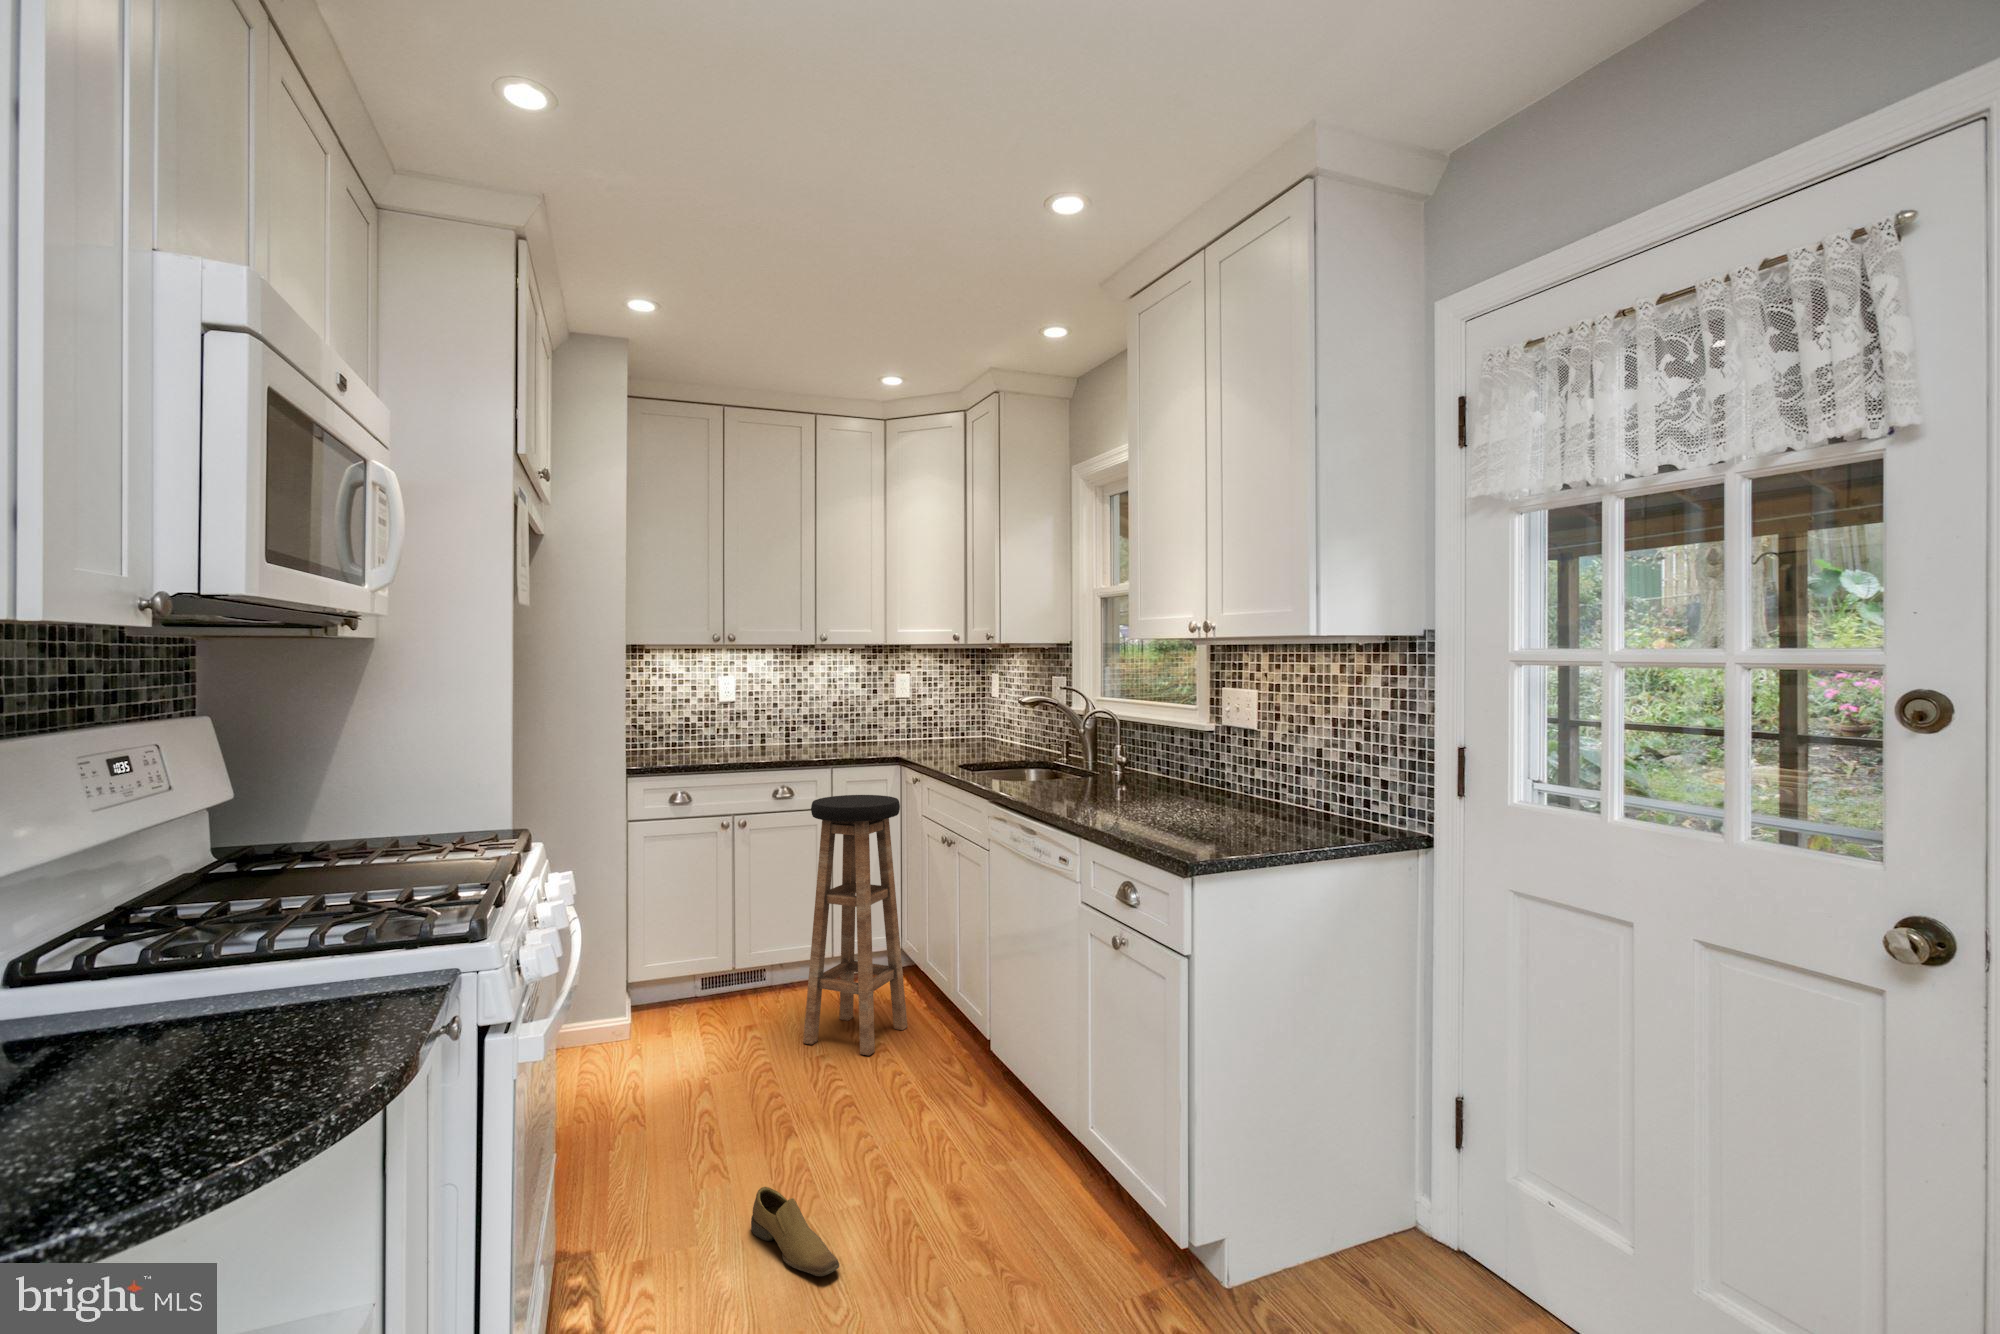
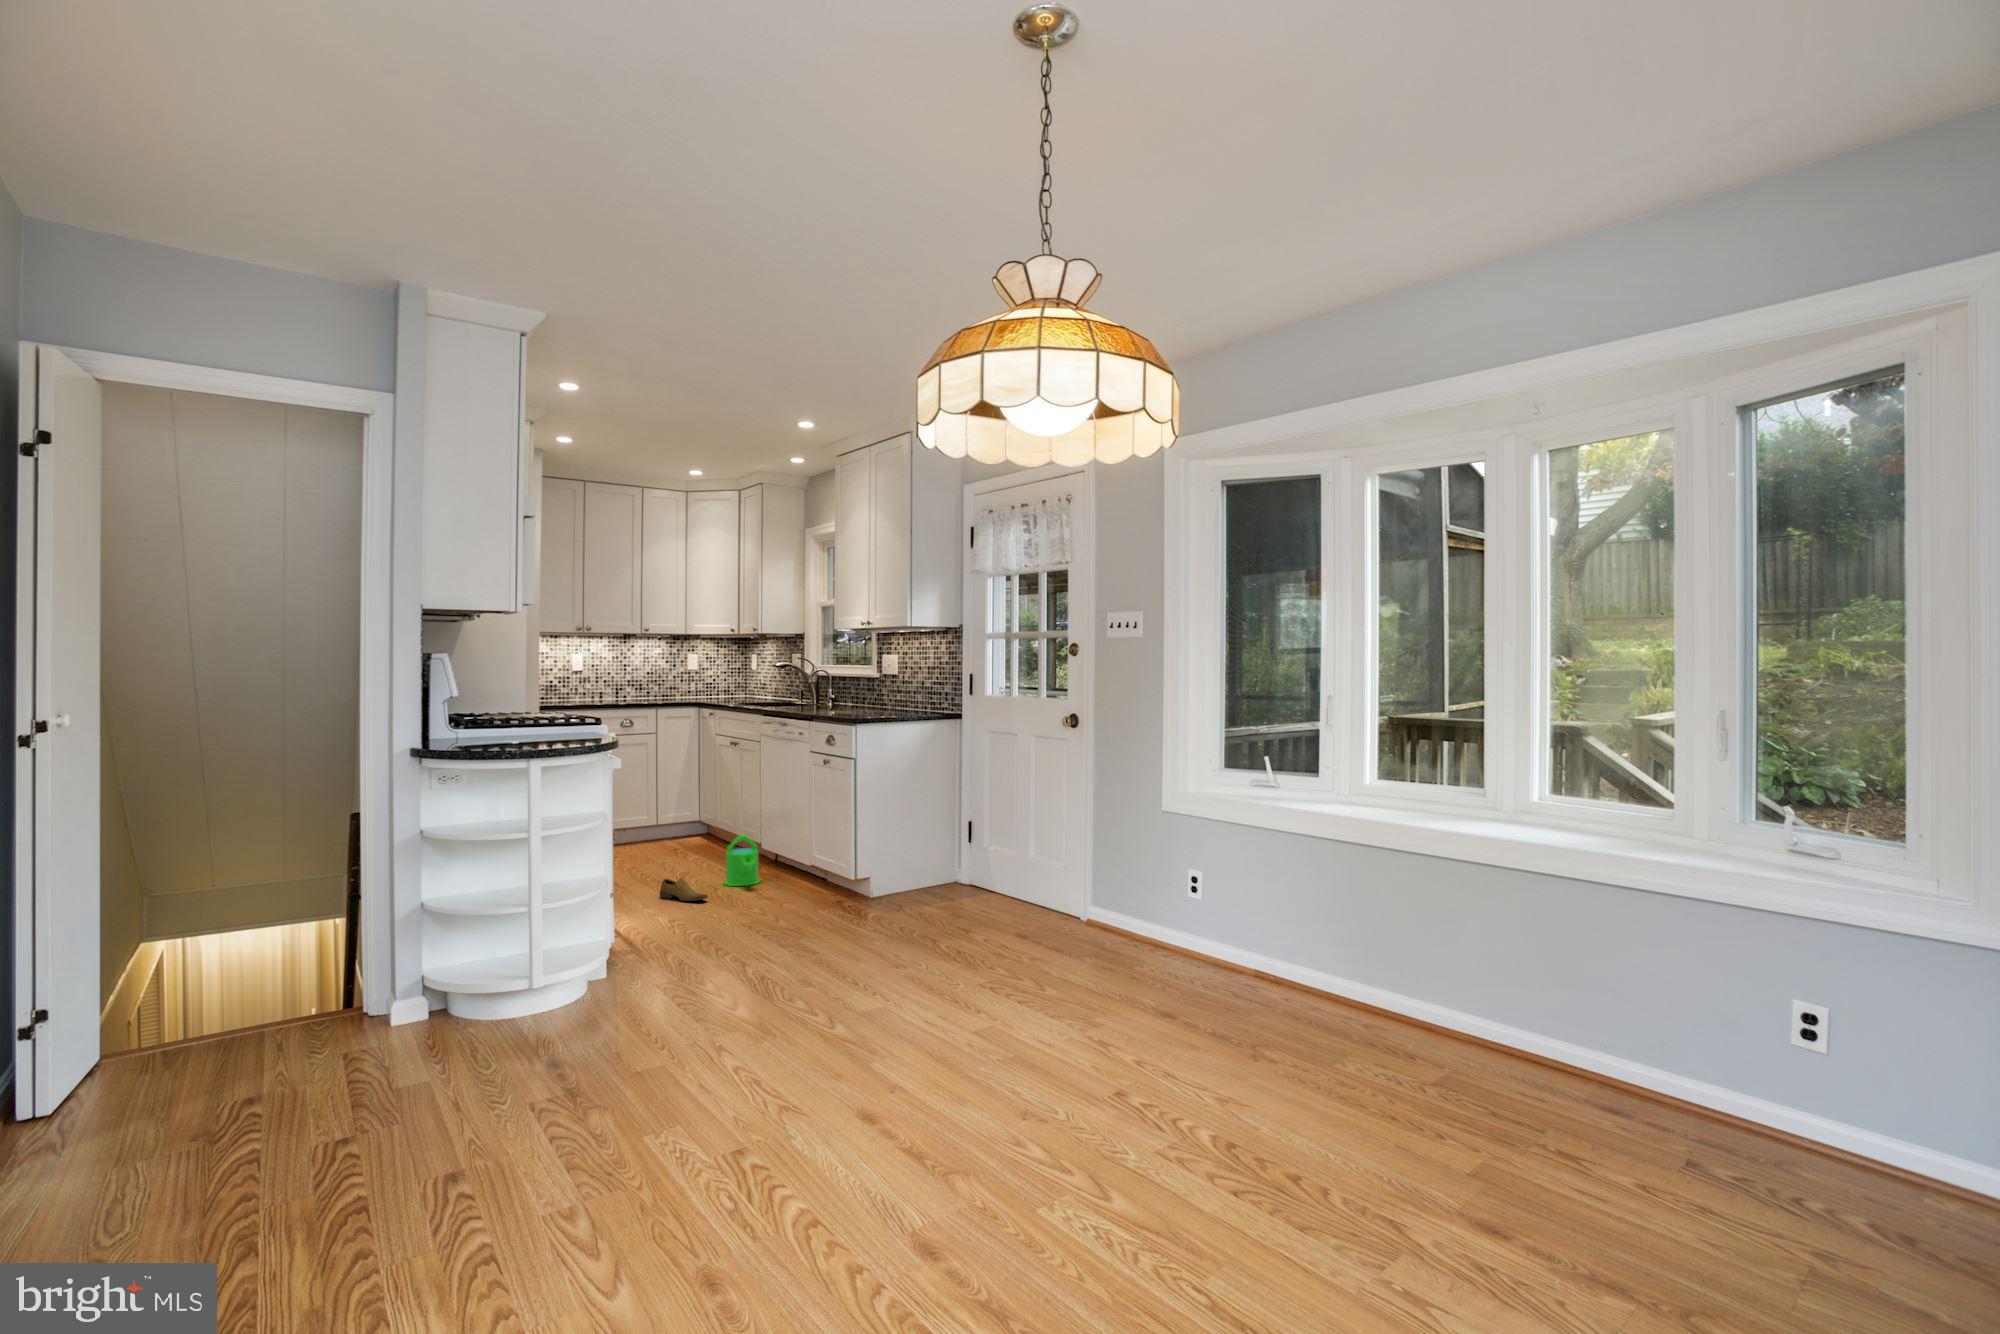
bar stool: present [803,795,907,1055] -> none [652,720,711,859]
watering can: none [894,1077,973,1199] -> present [724,835,760,886]

